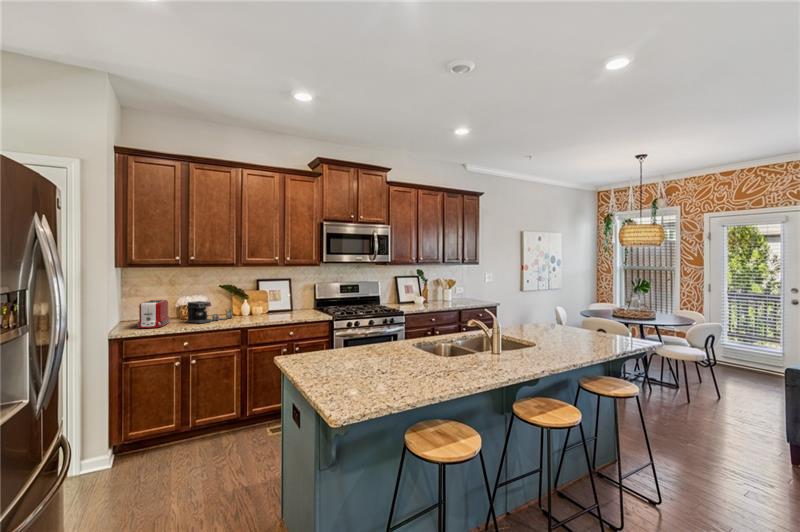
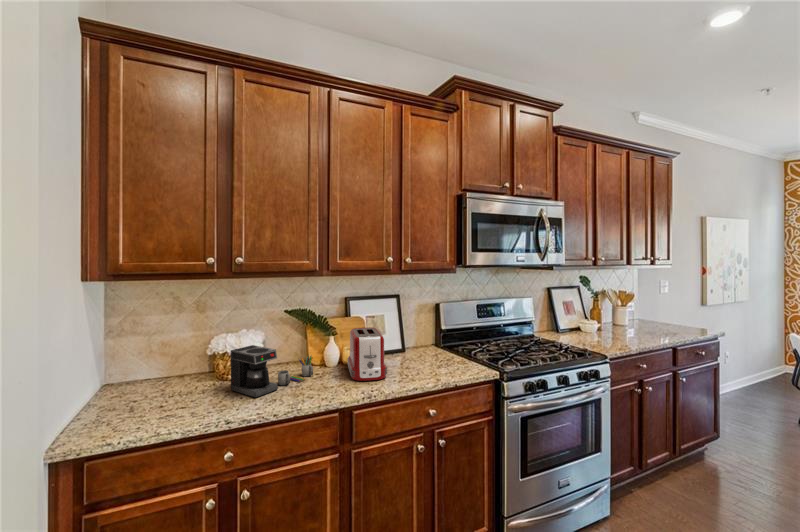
toaster: present [137,300,170,328] -> present [348,327,387,381]

